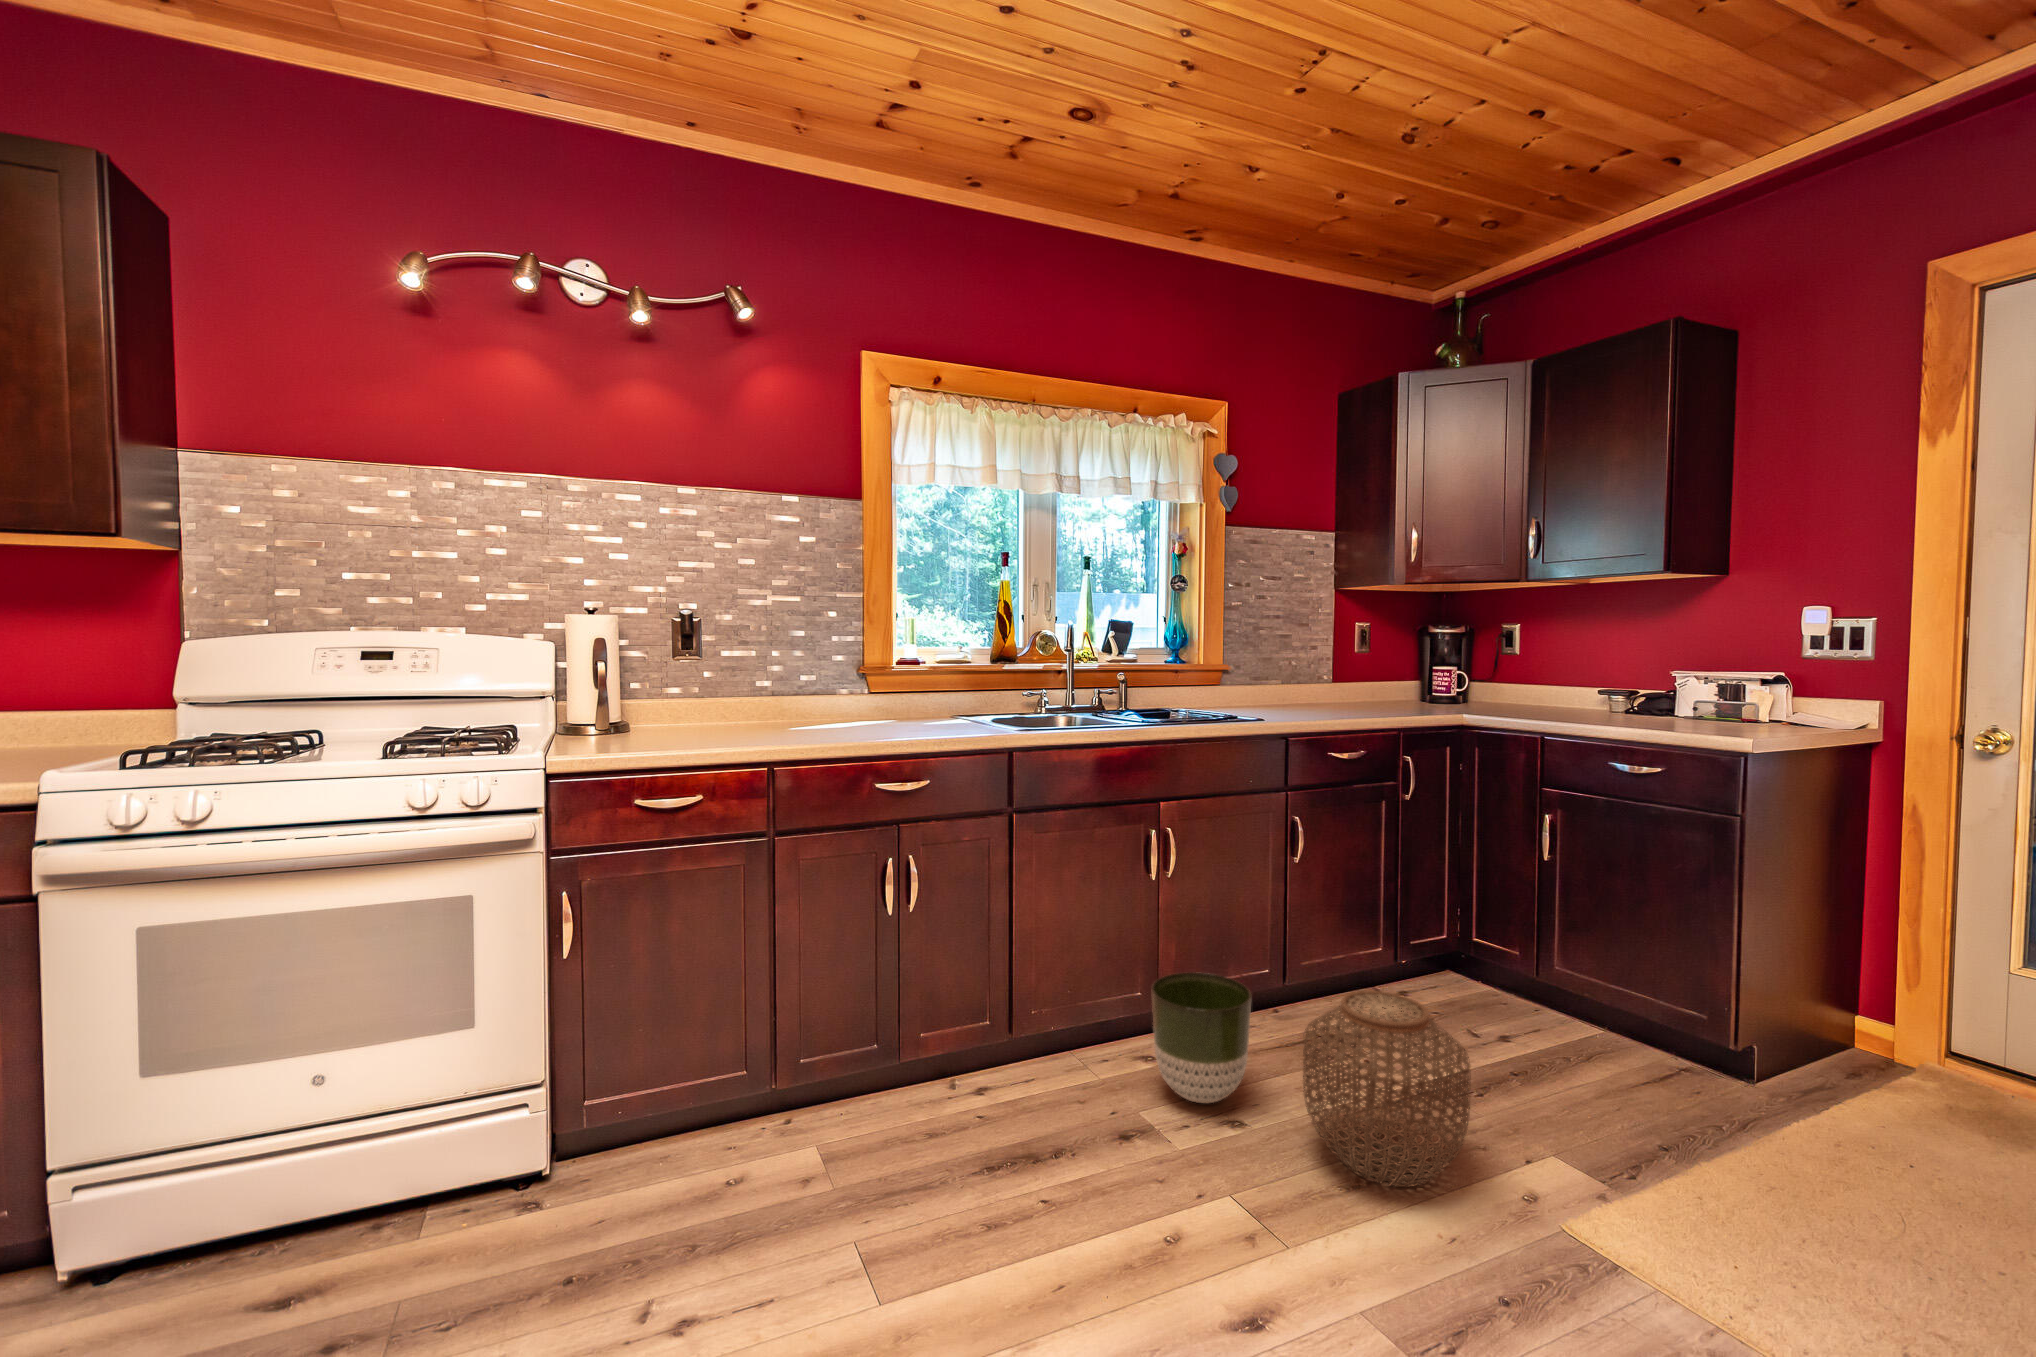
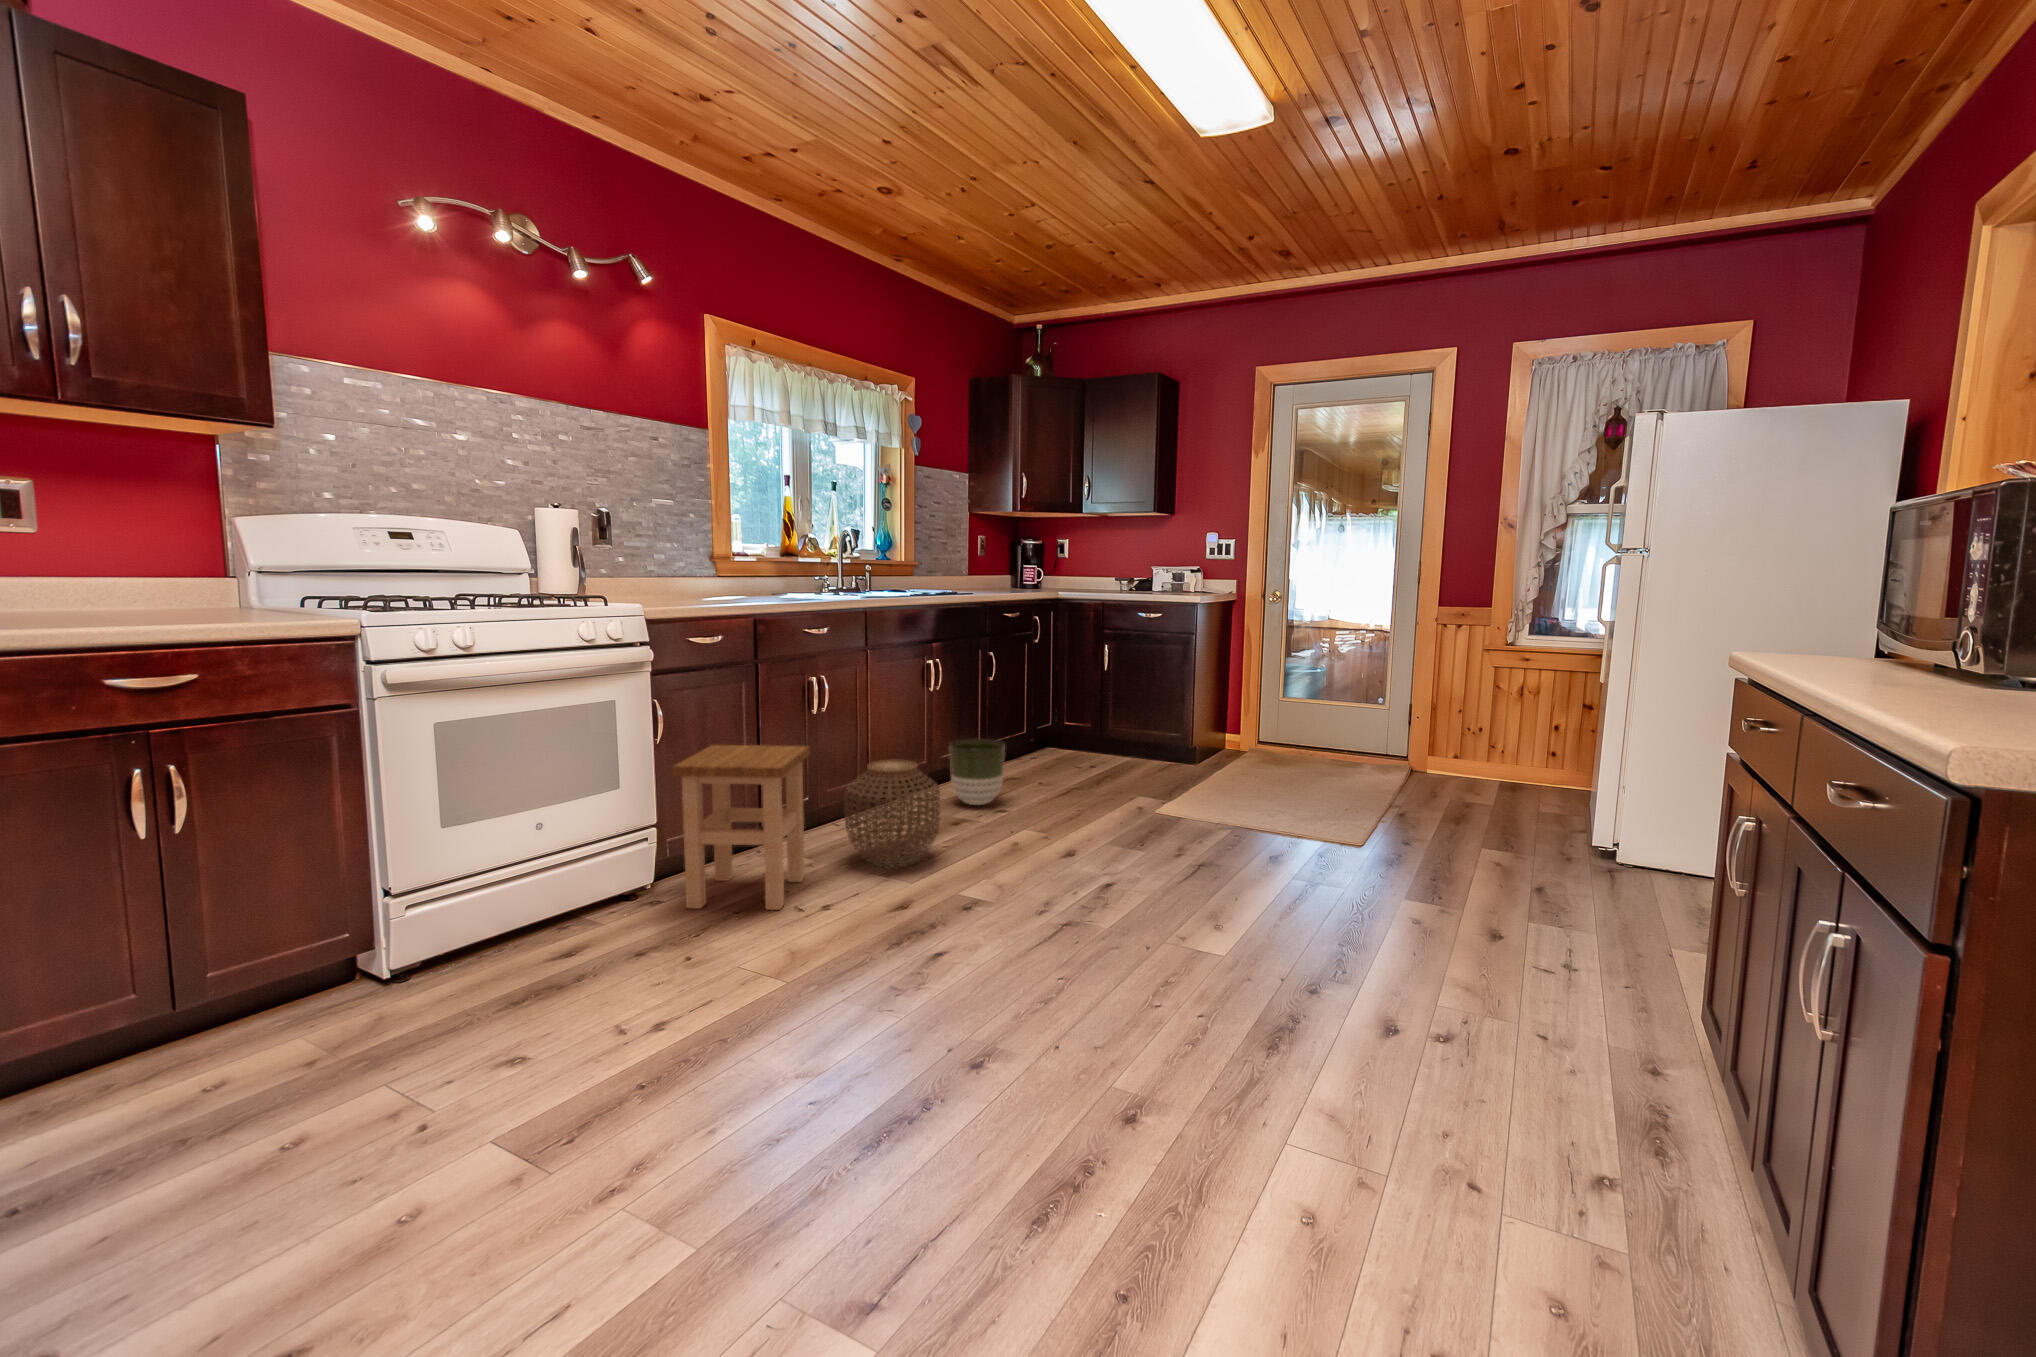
stool: none [522,961,771,1305] -> present [673,745,810,910]
woven basket: present [1303,991,1471,1187] -> present [844,760,940,868]

